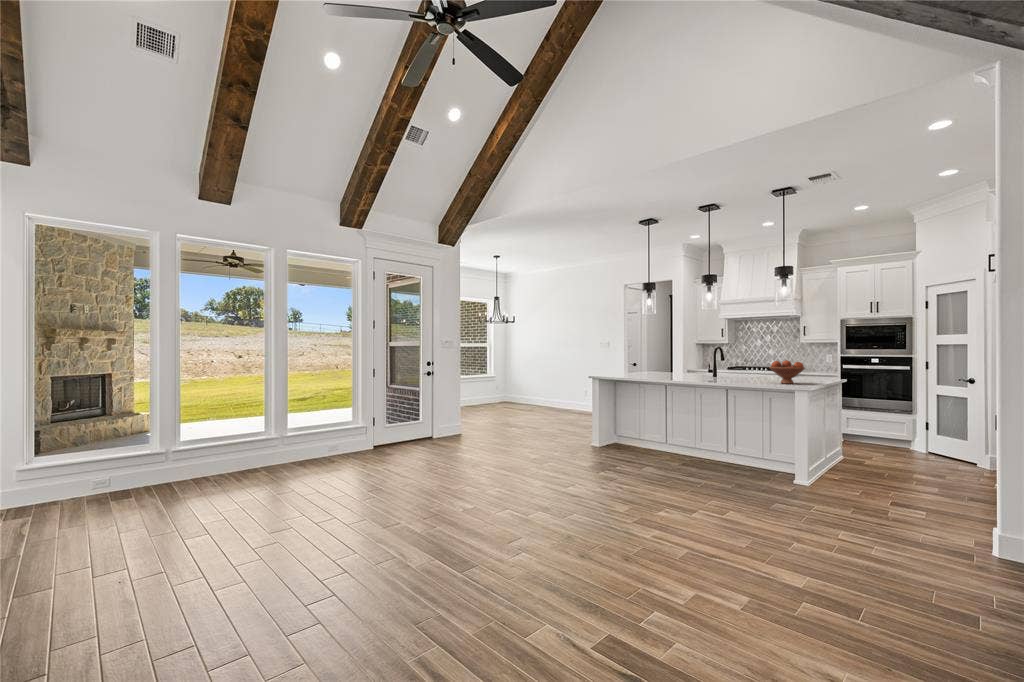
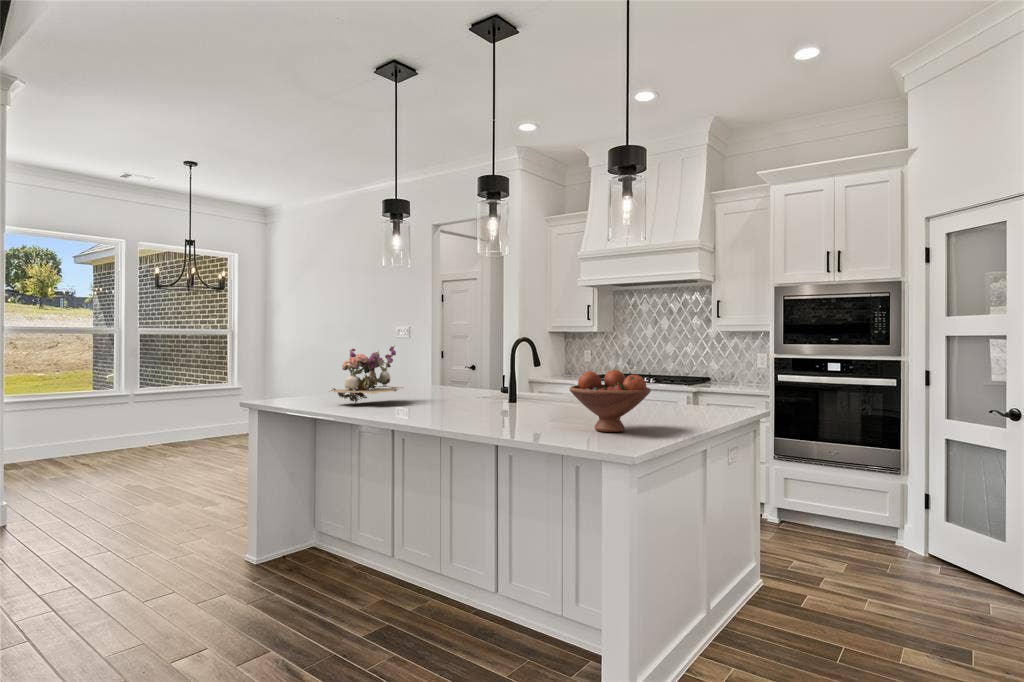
flower arrangement: none [638,351,669,377] -> present [329,345,403,403]

